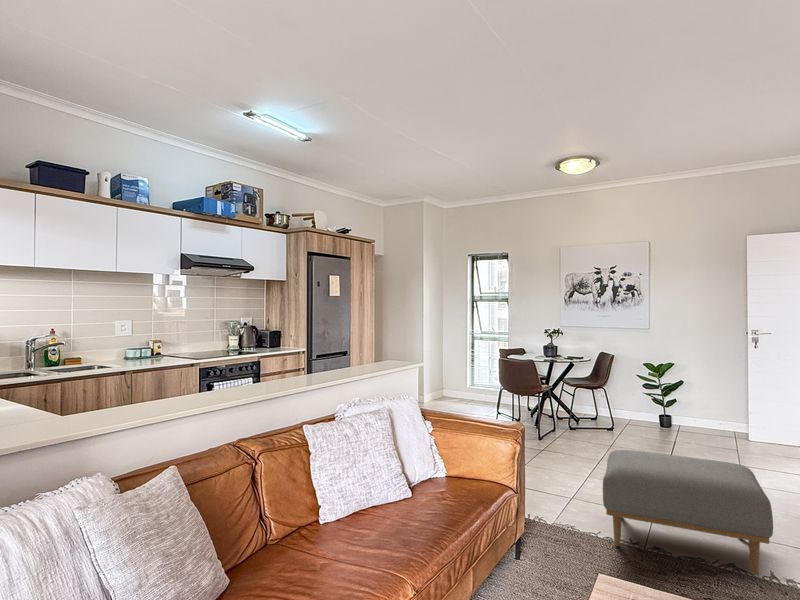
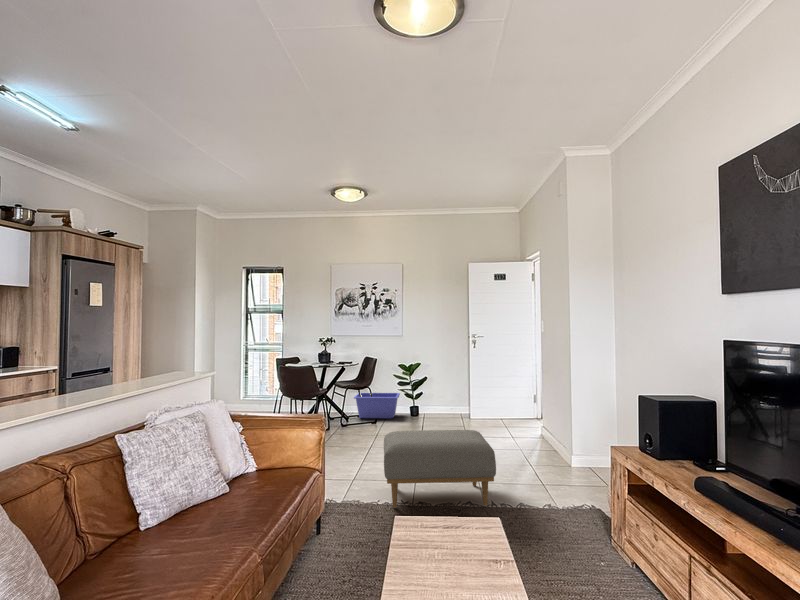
storage bin: none [586,392,645,426] -> present [354,393,400,419]

